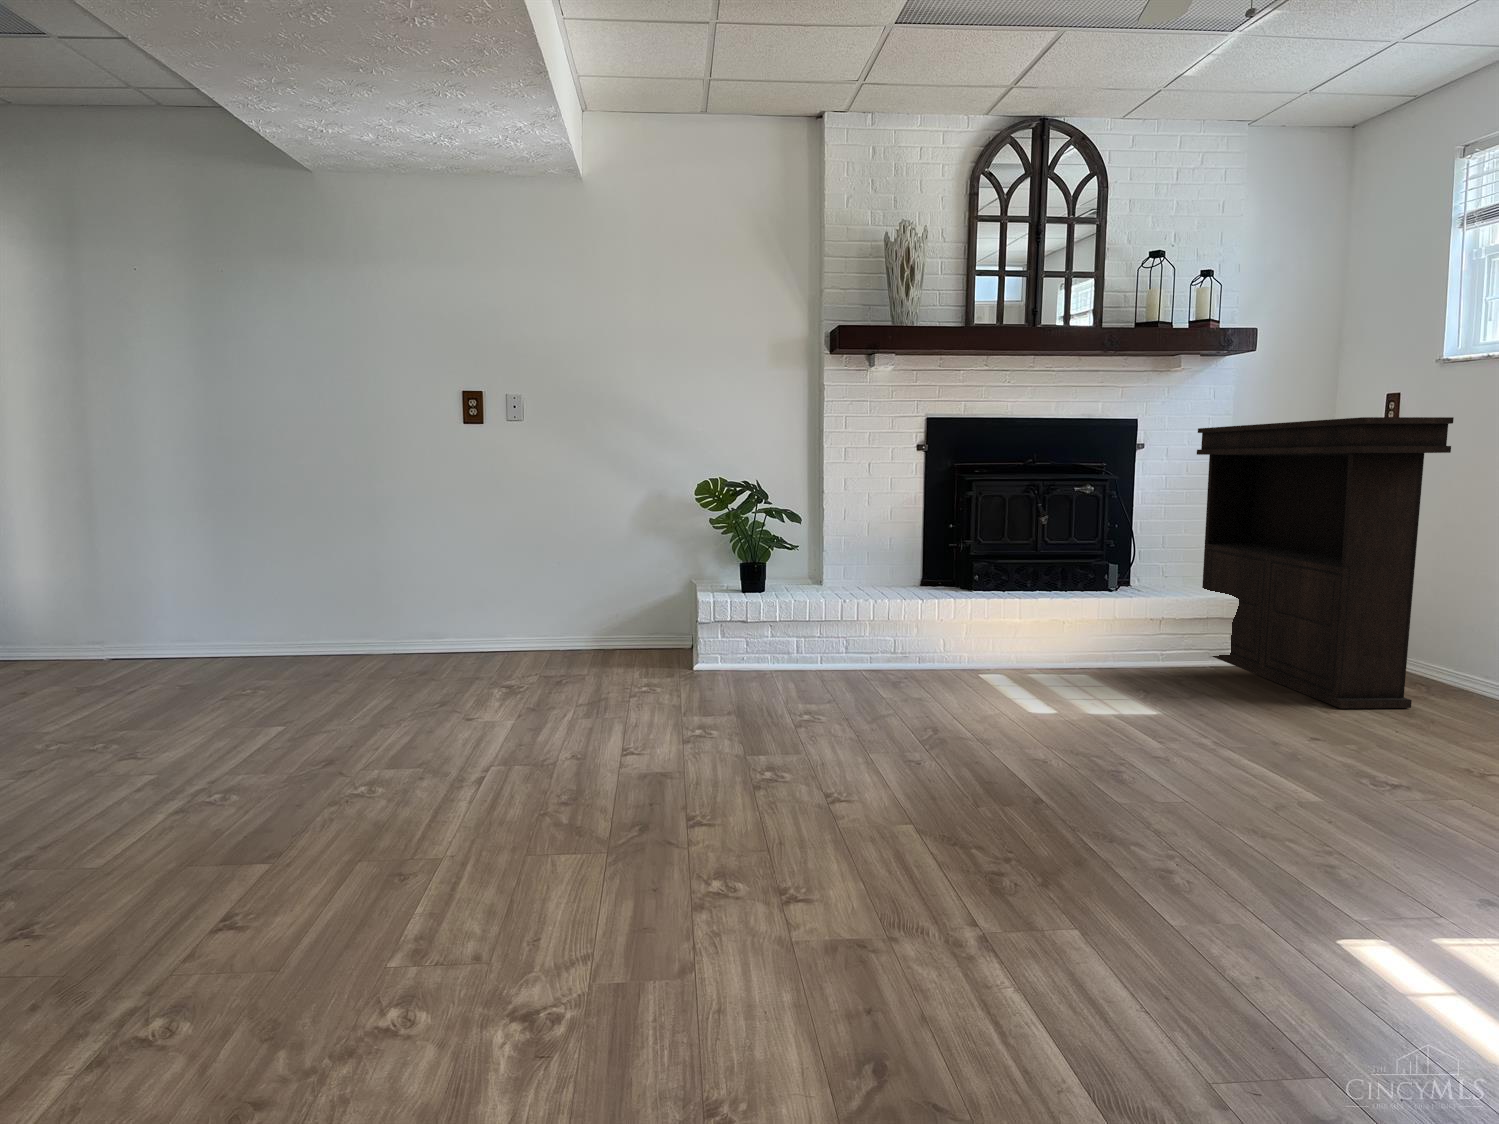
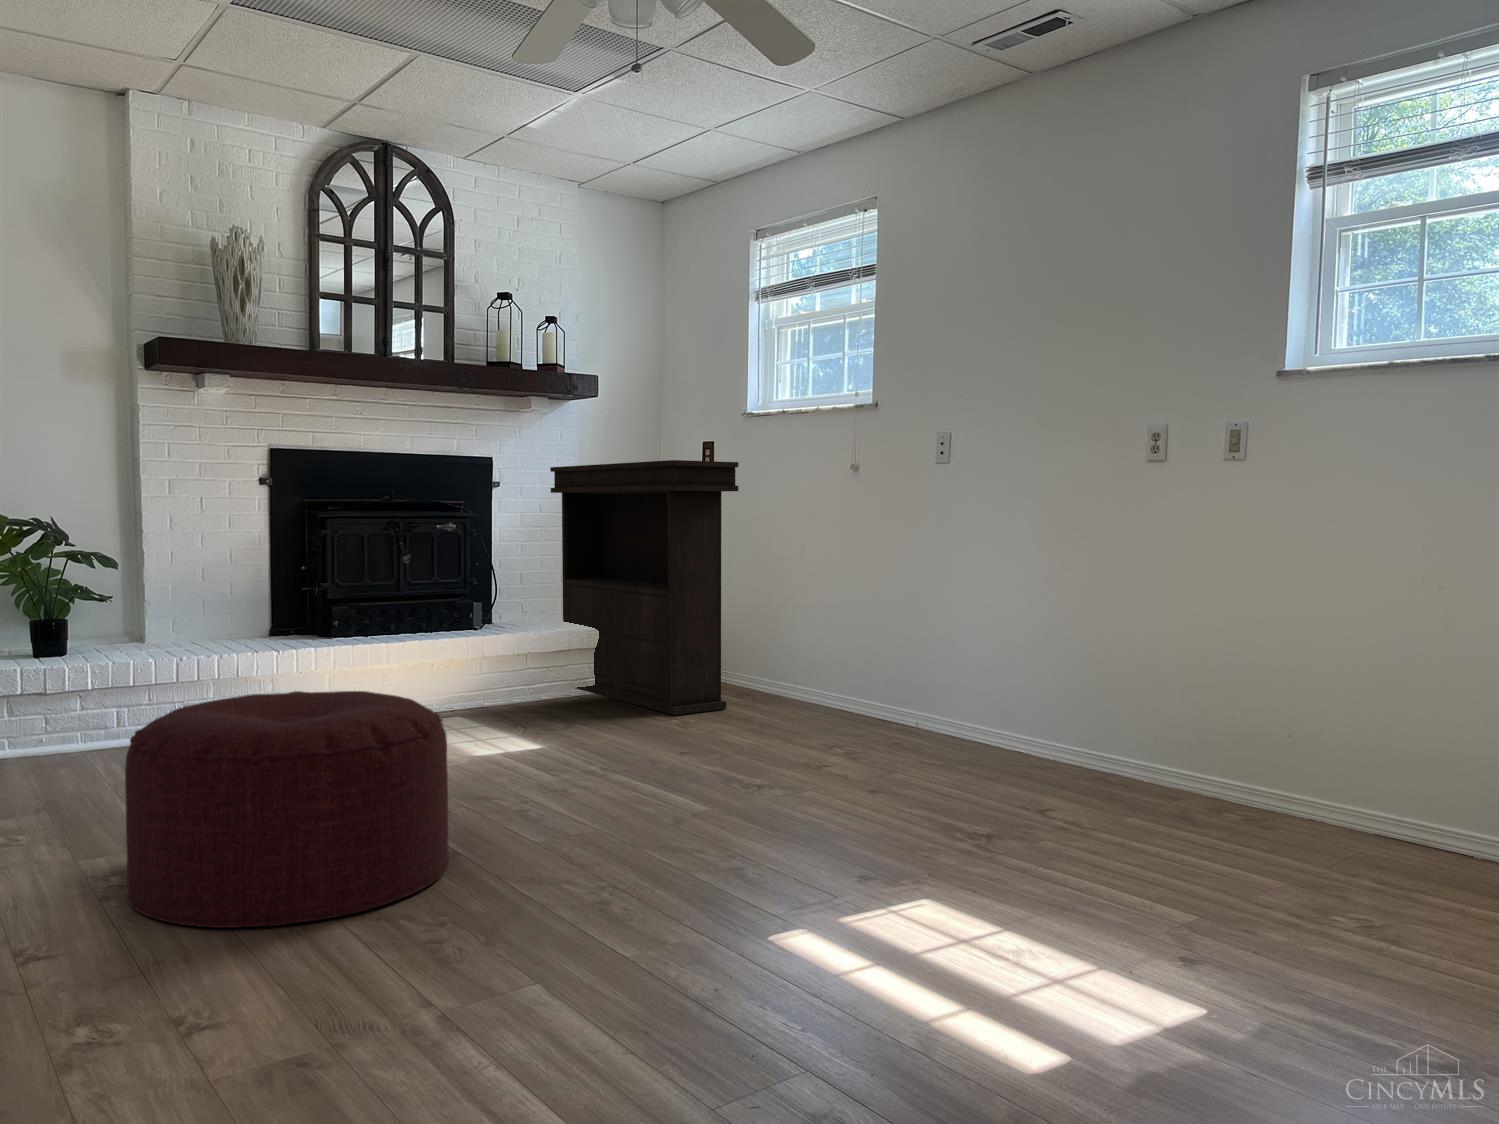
ottoman: none [759,664,1075,936] -> present [125,691,449,928]

